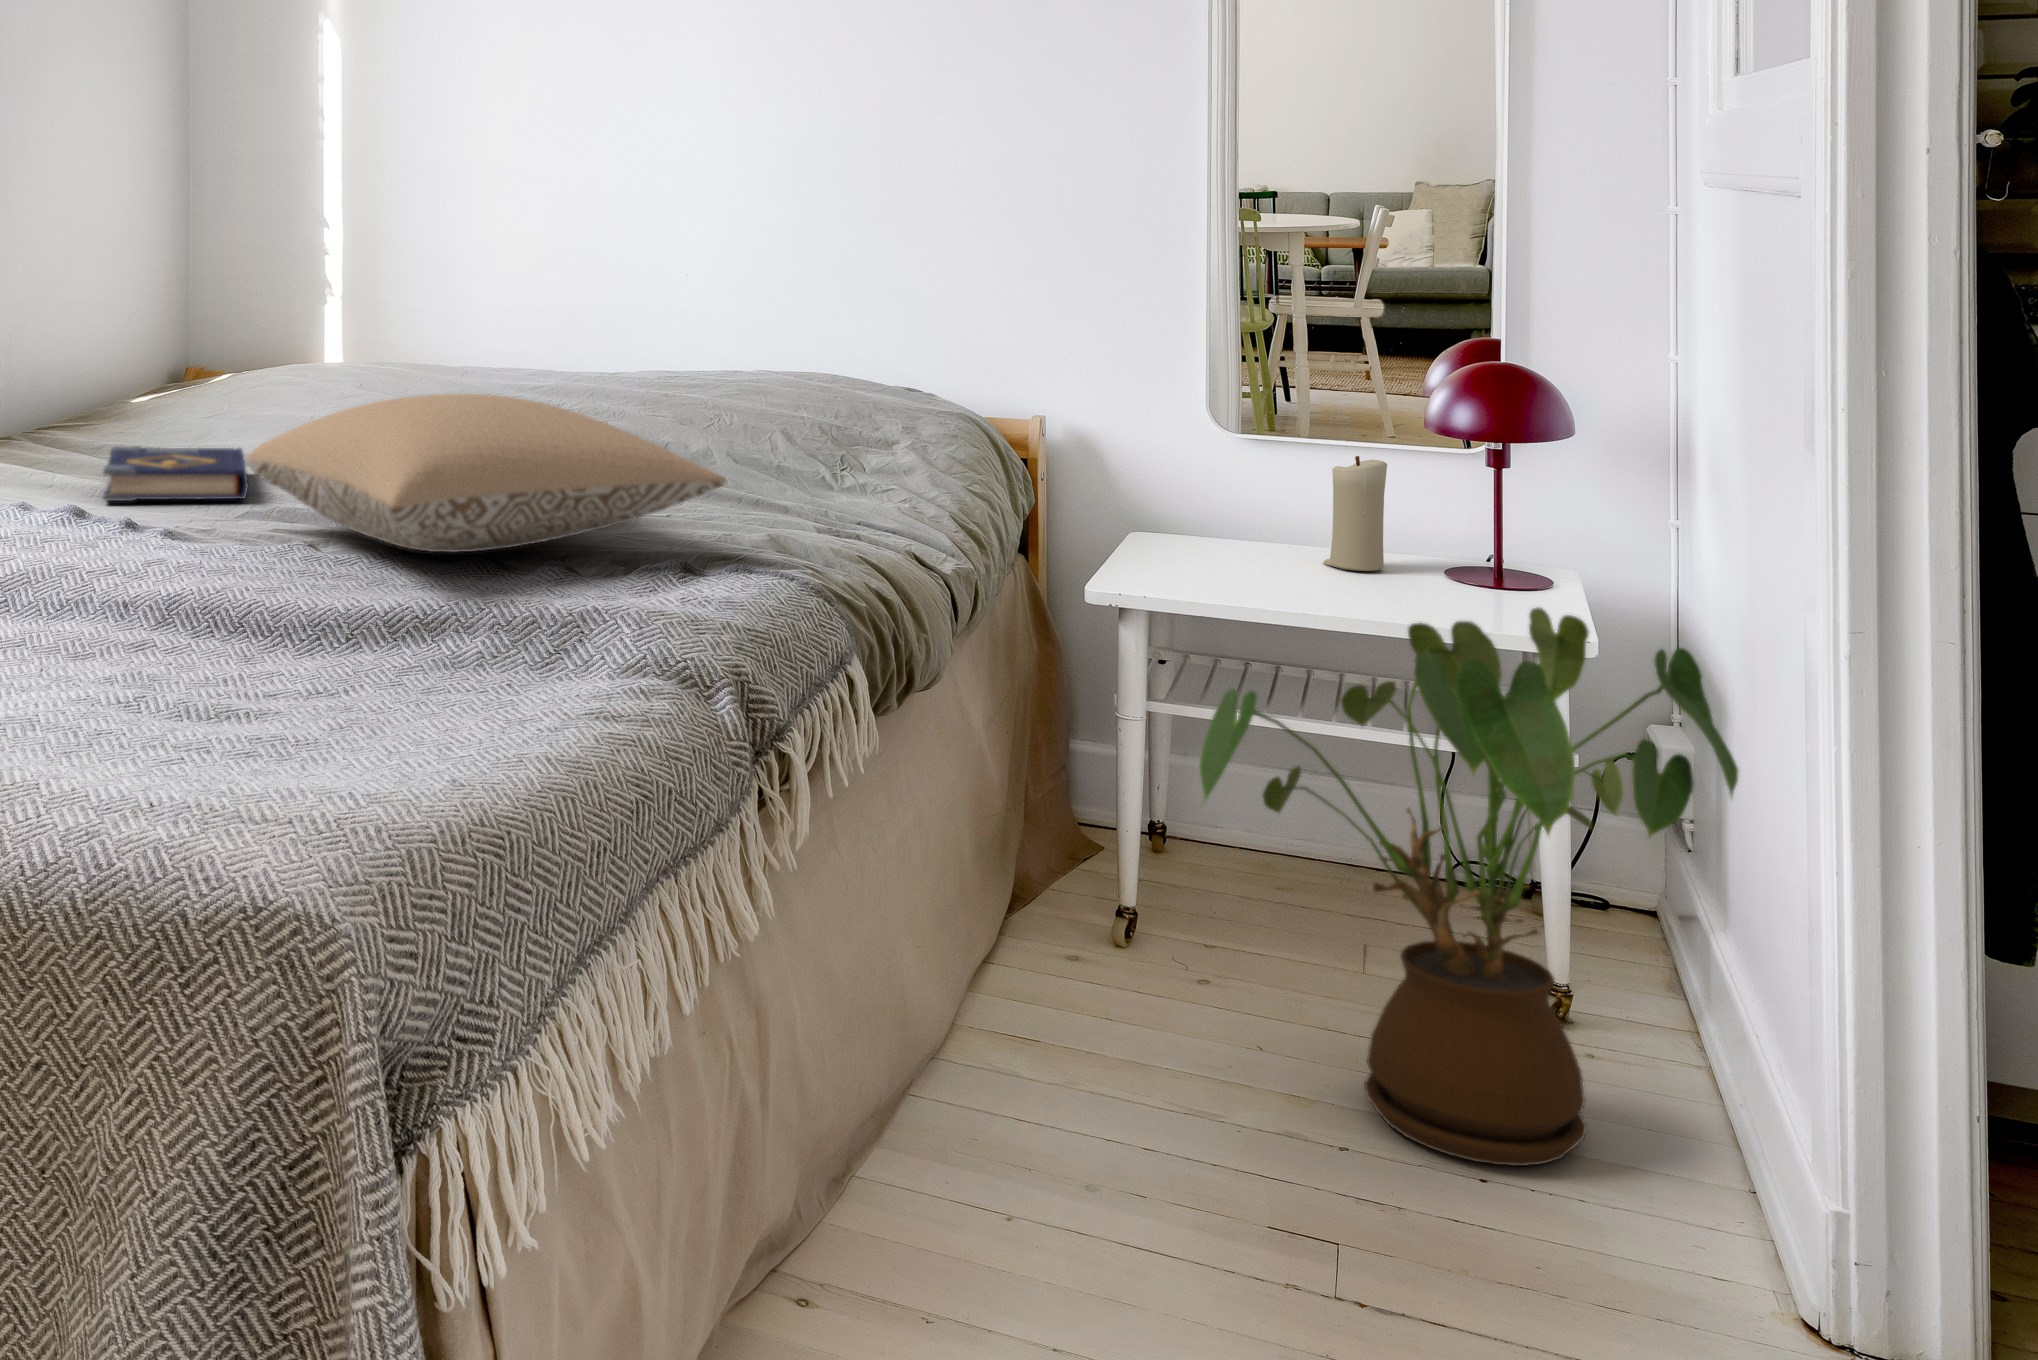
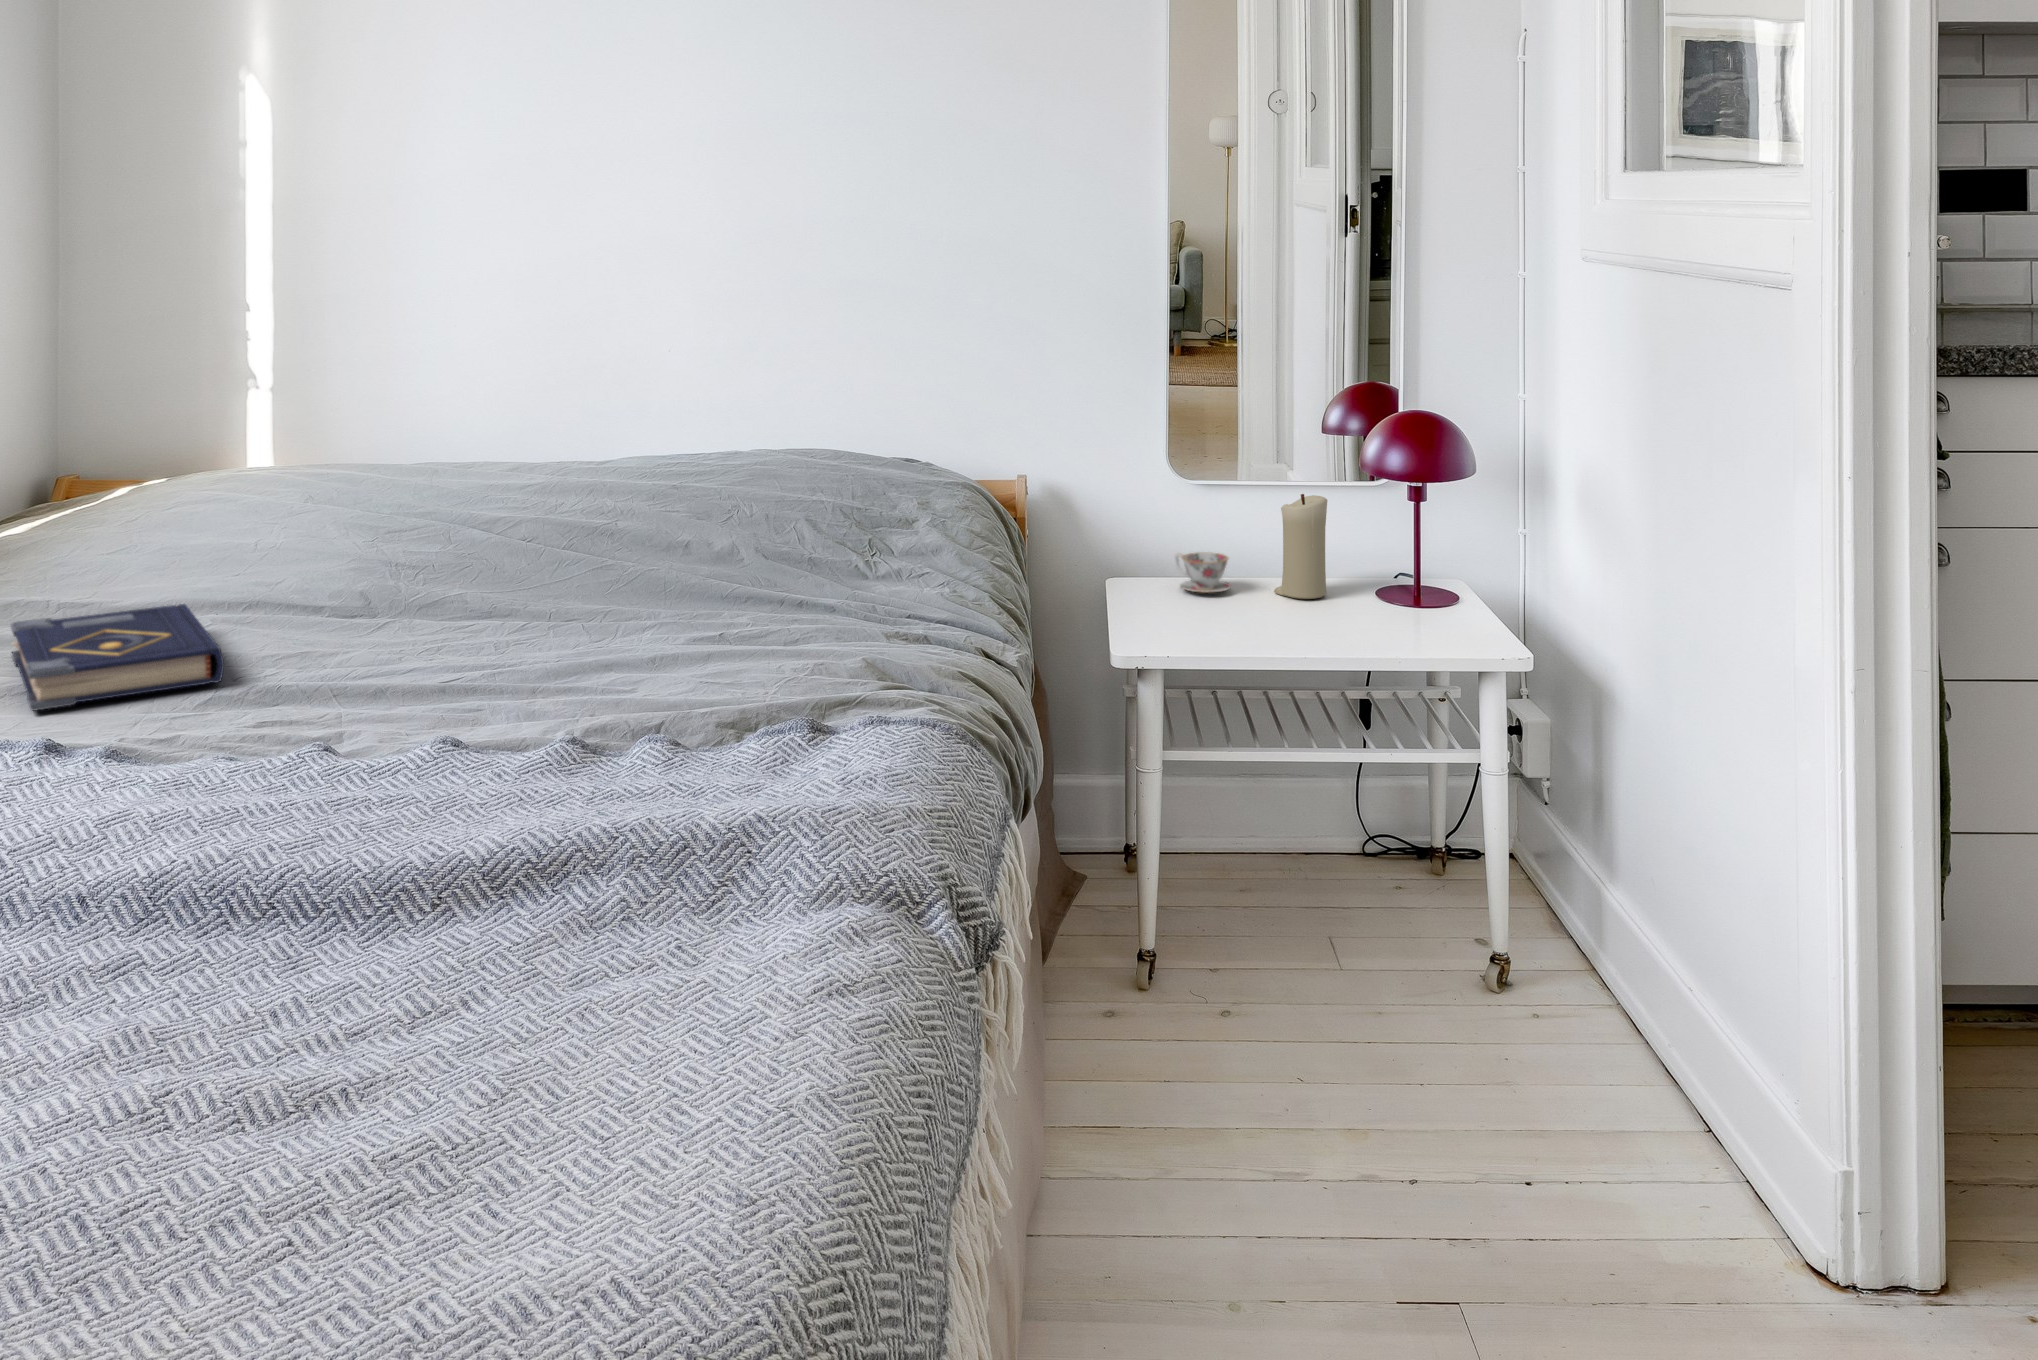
pillow: present [247,394,726,552] -> none [248,546,833,752]
teacup: none [1212,514,1272,555] -> present [1175,552,1231,592]
house plant: present [1199,608,1739,1166] -> none [1277,655,1714,1164]

